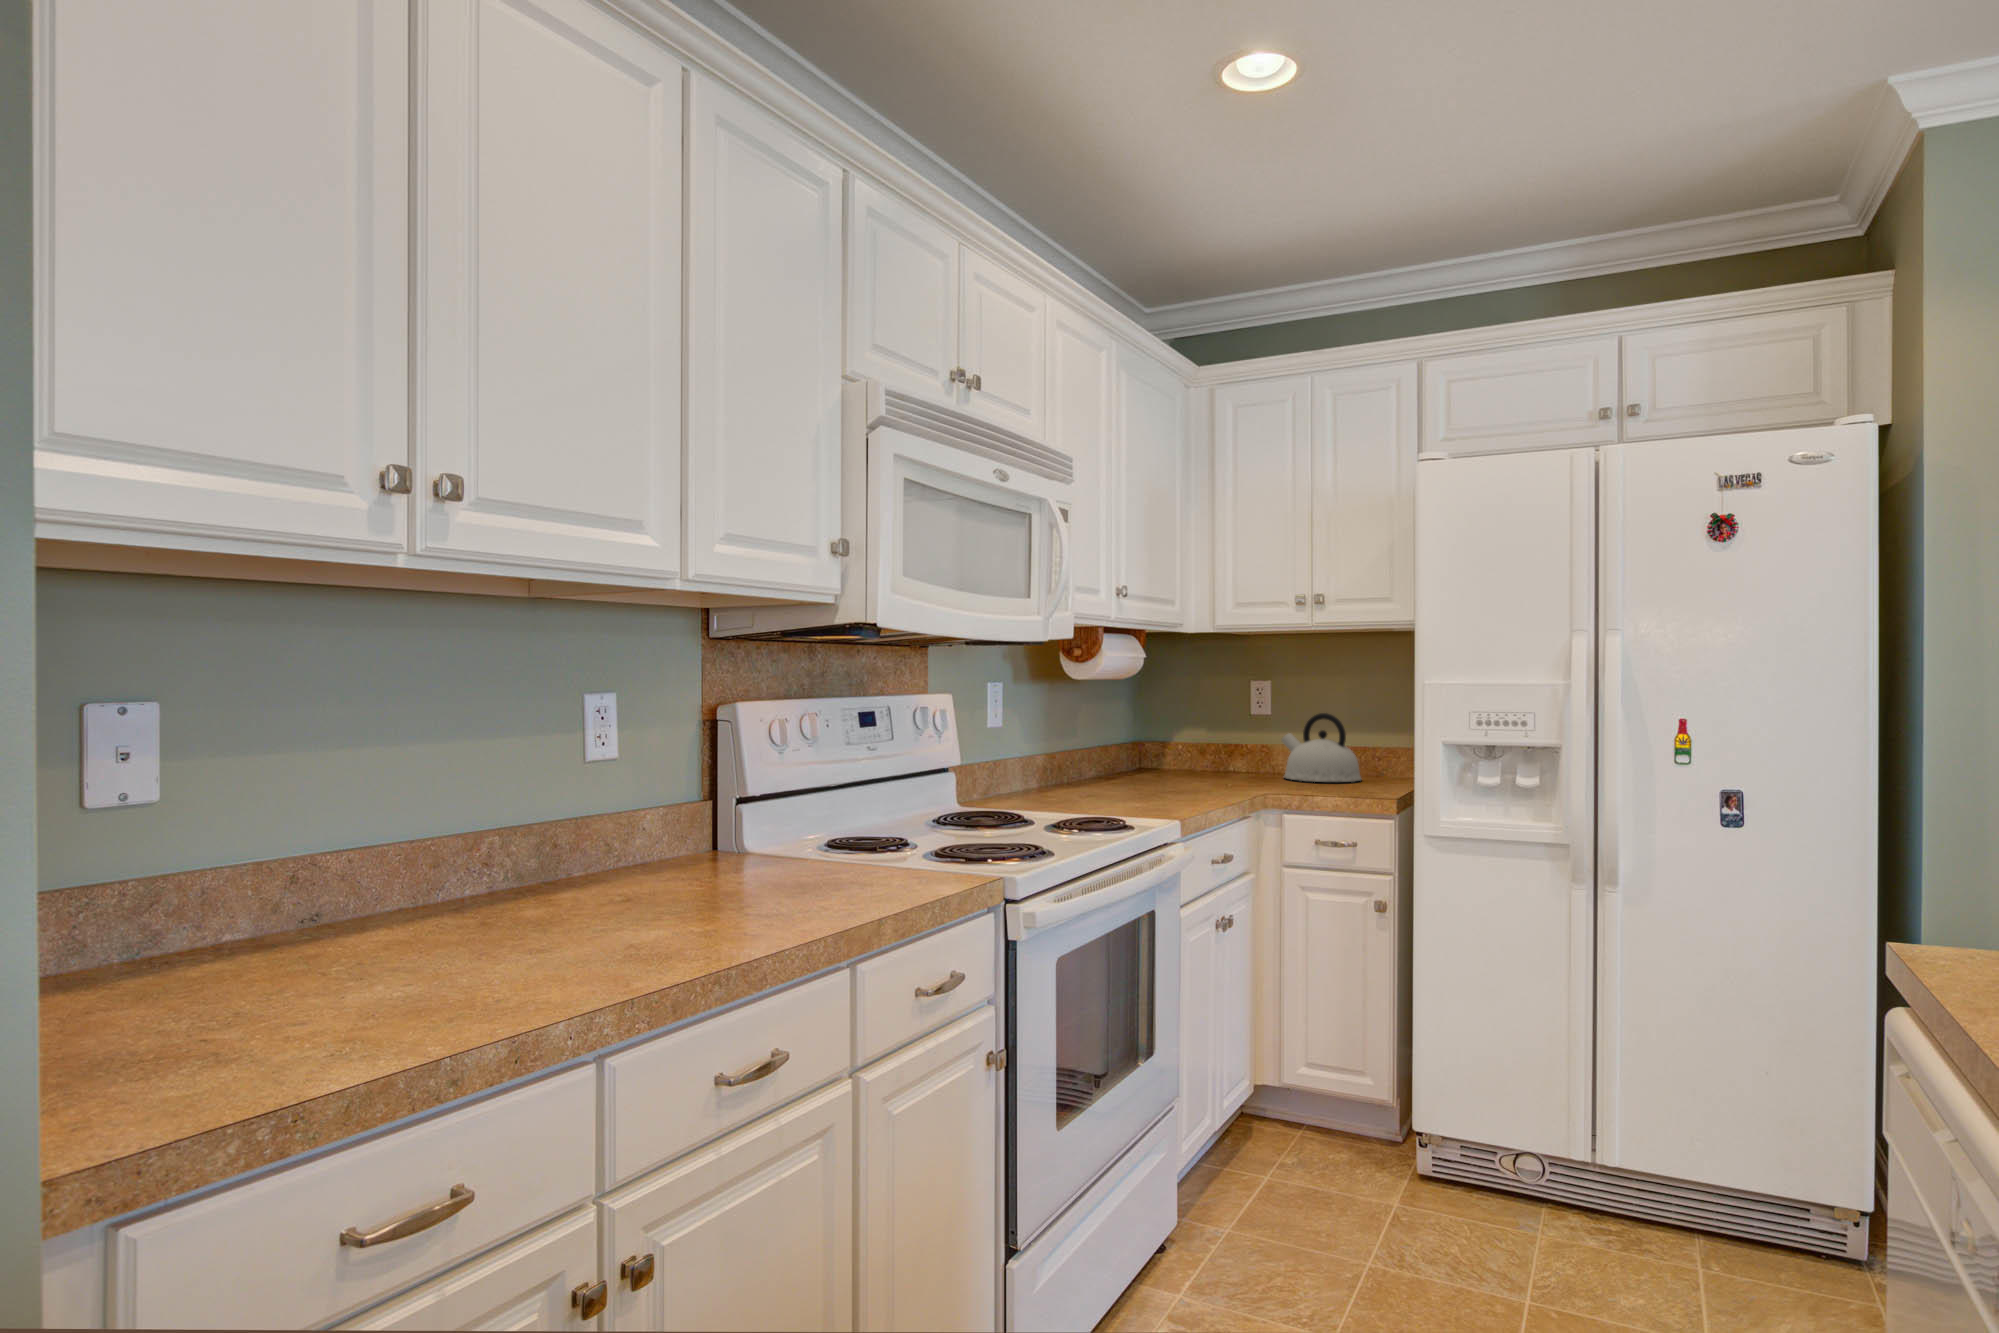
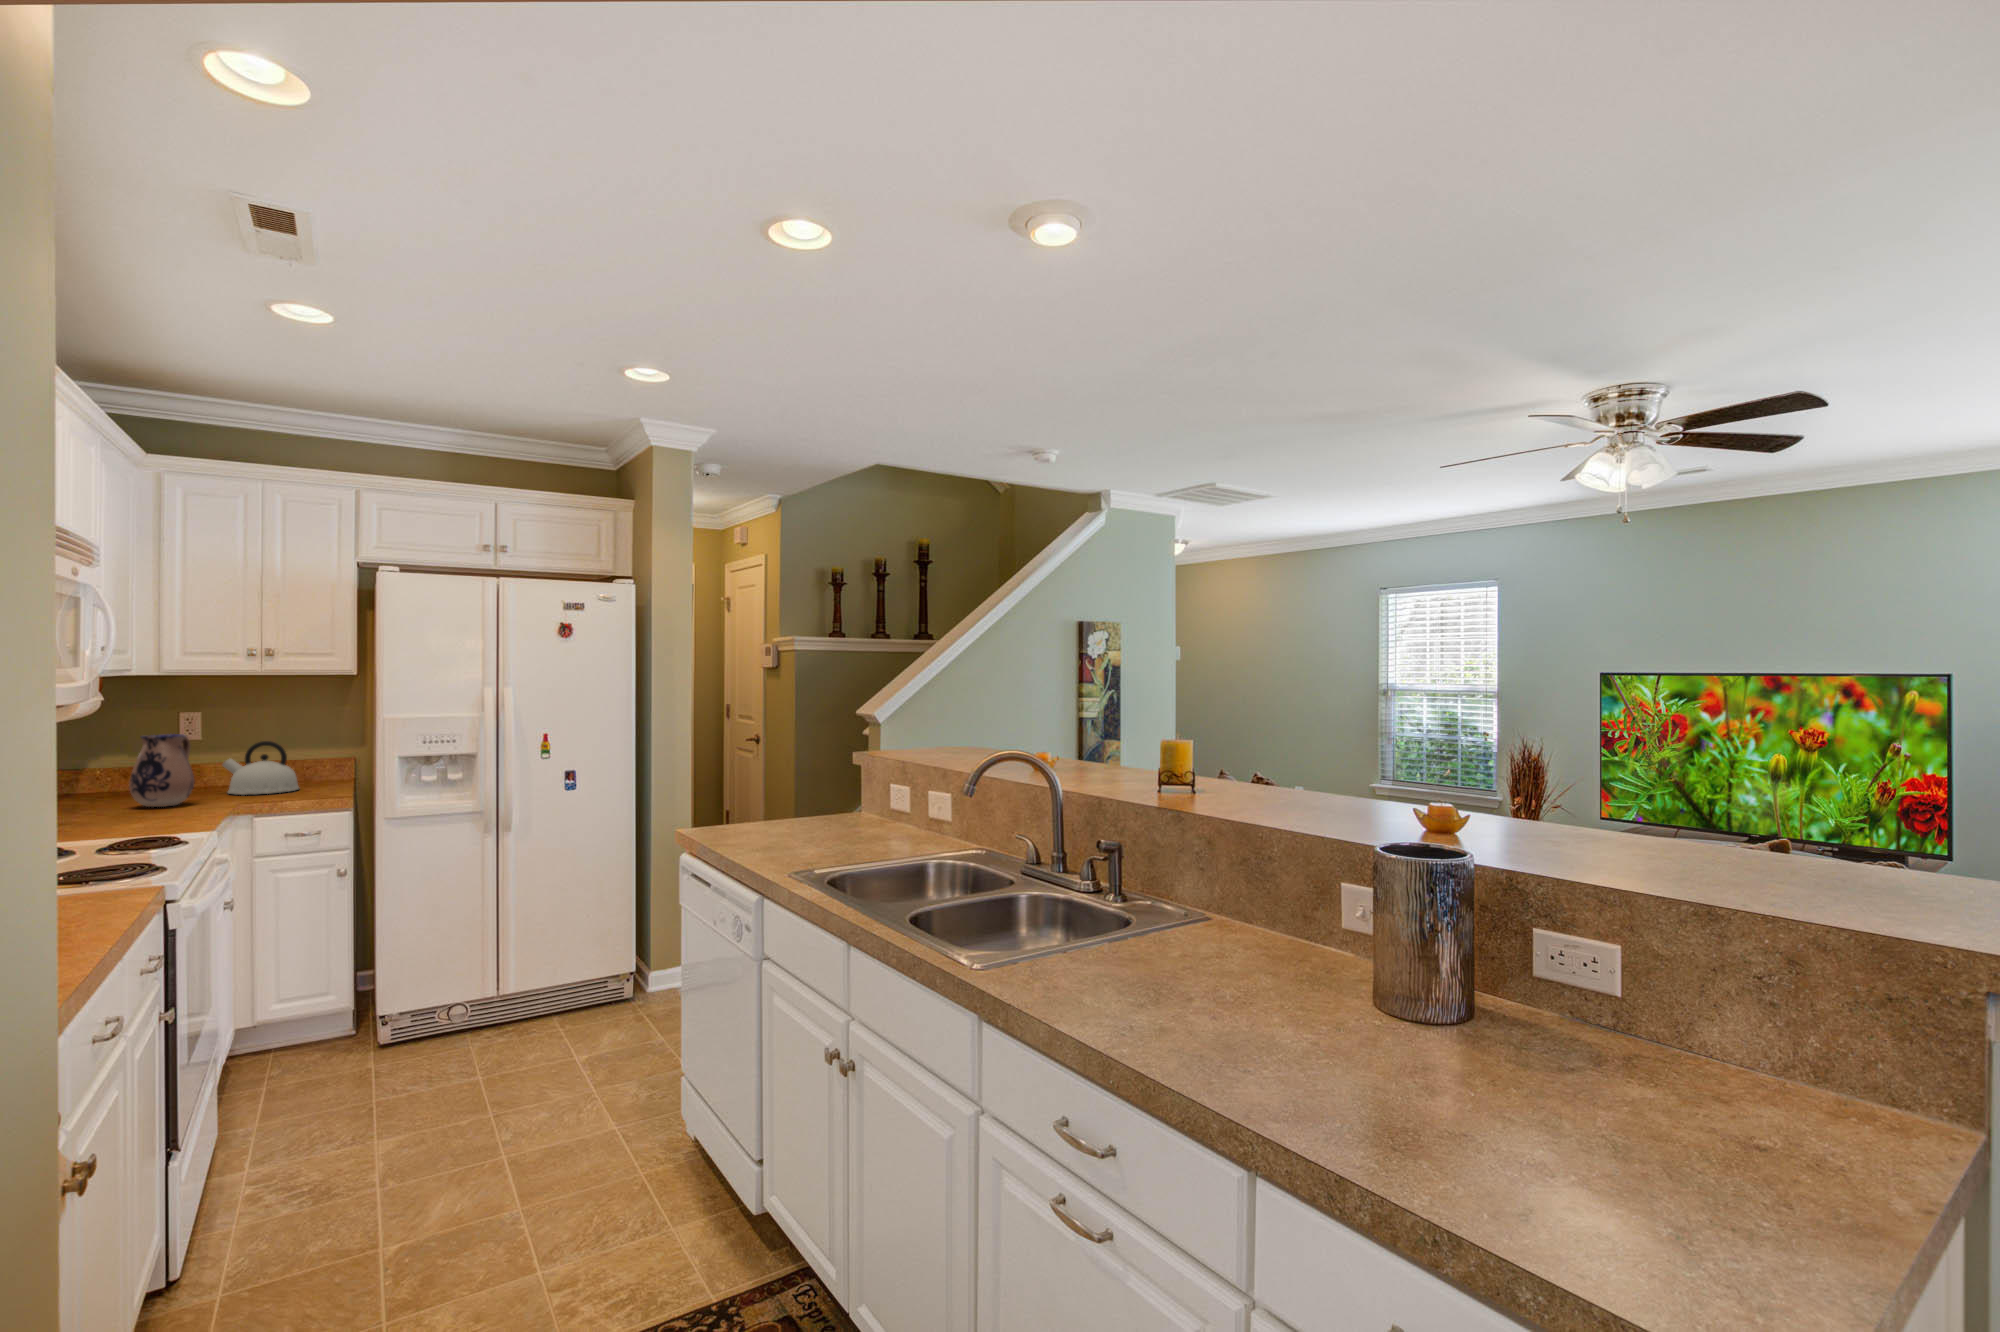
ceramic pitcher: none [1174,696,1237,784] -> present [129,734,194,807]

